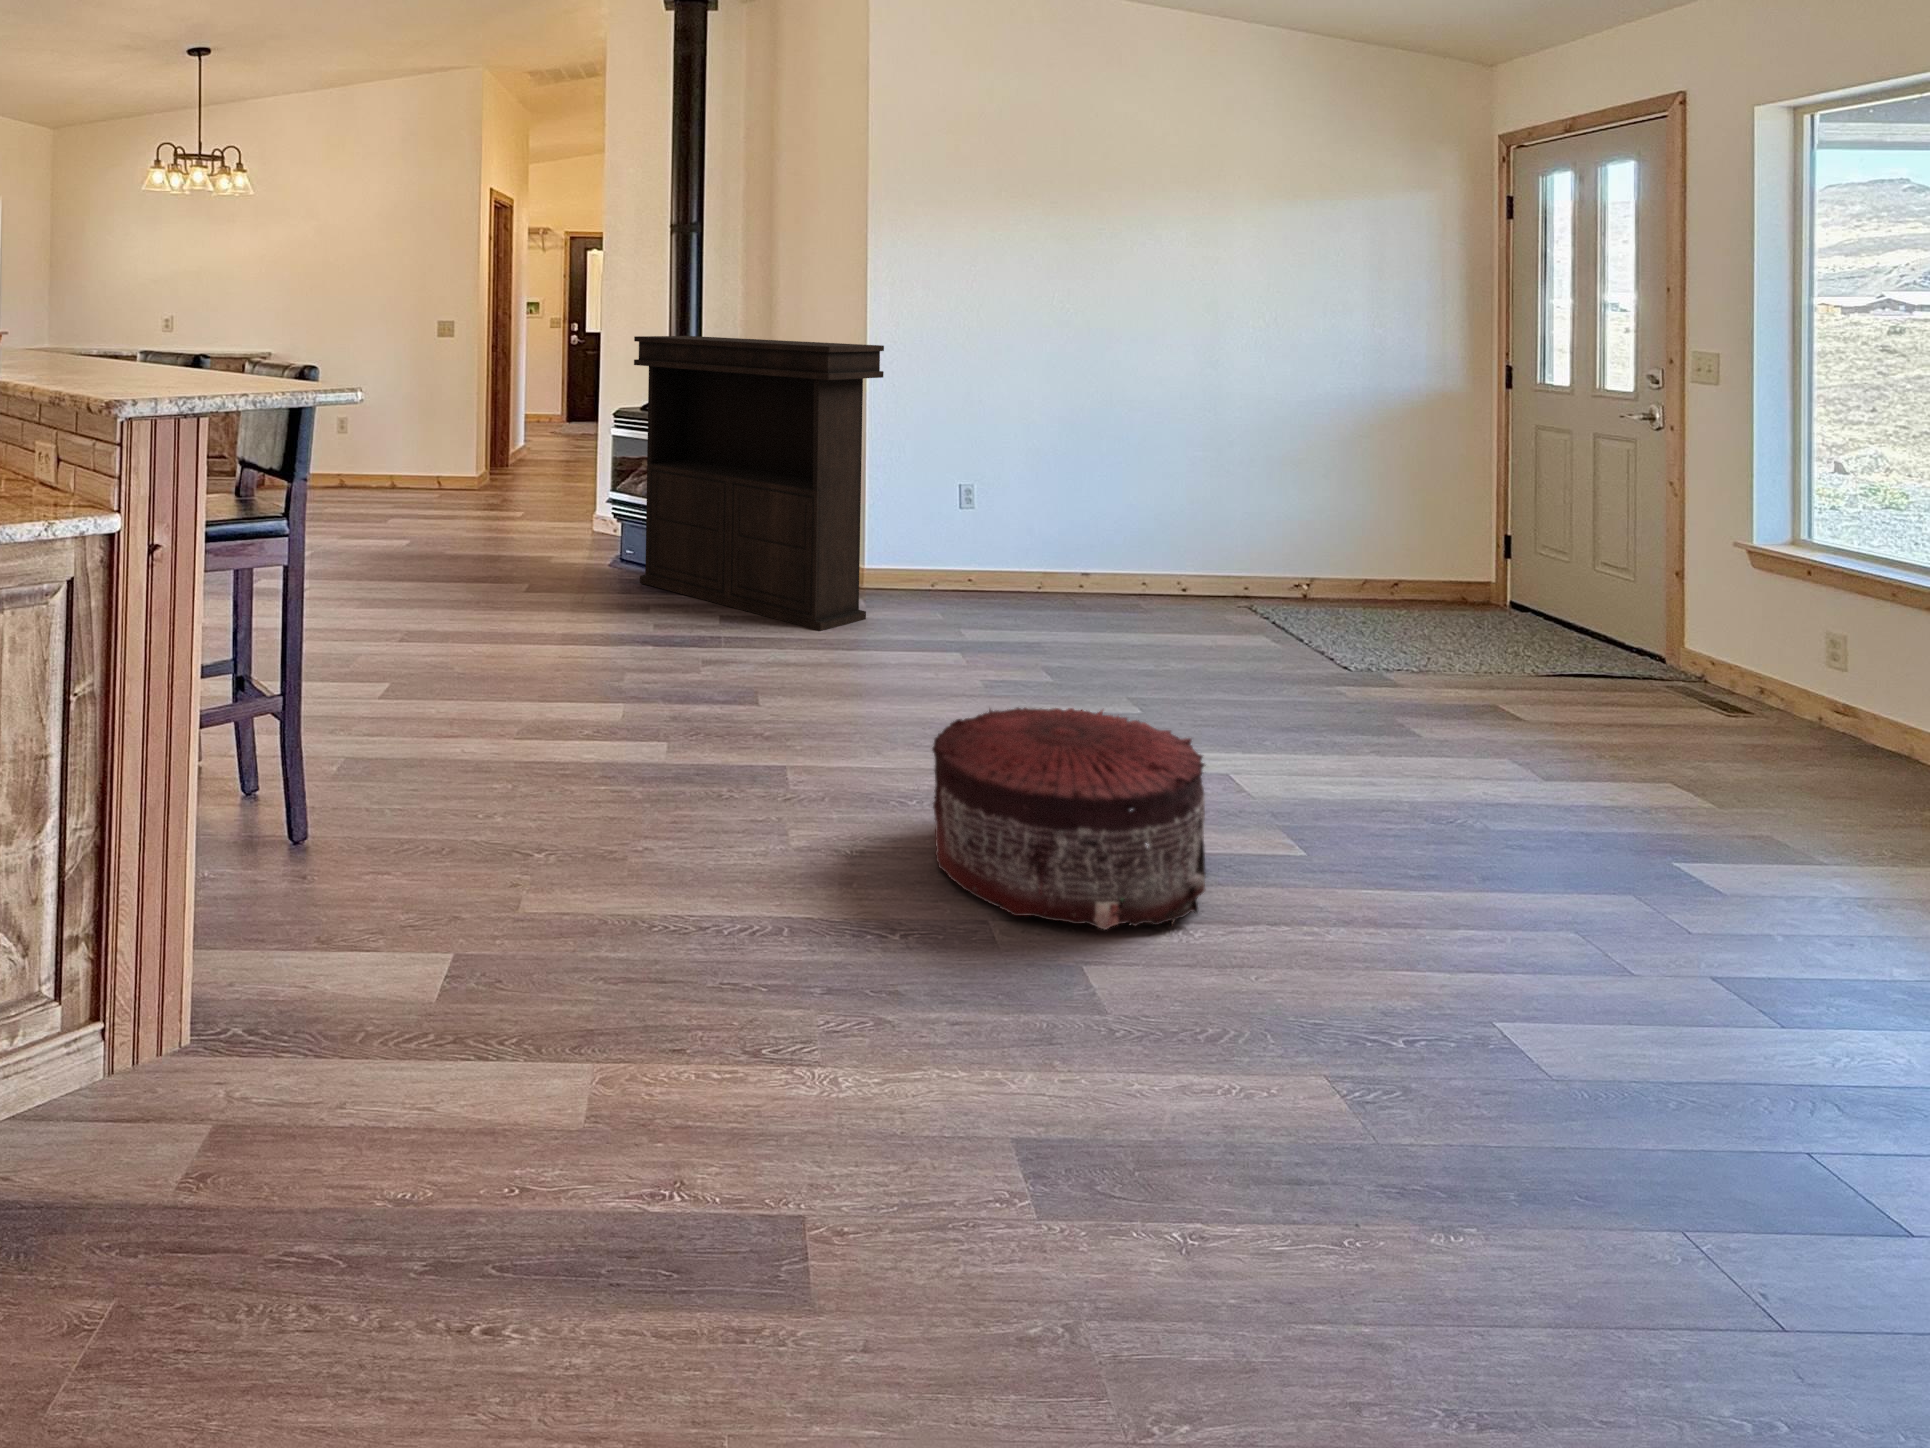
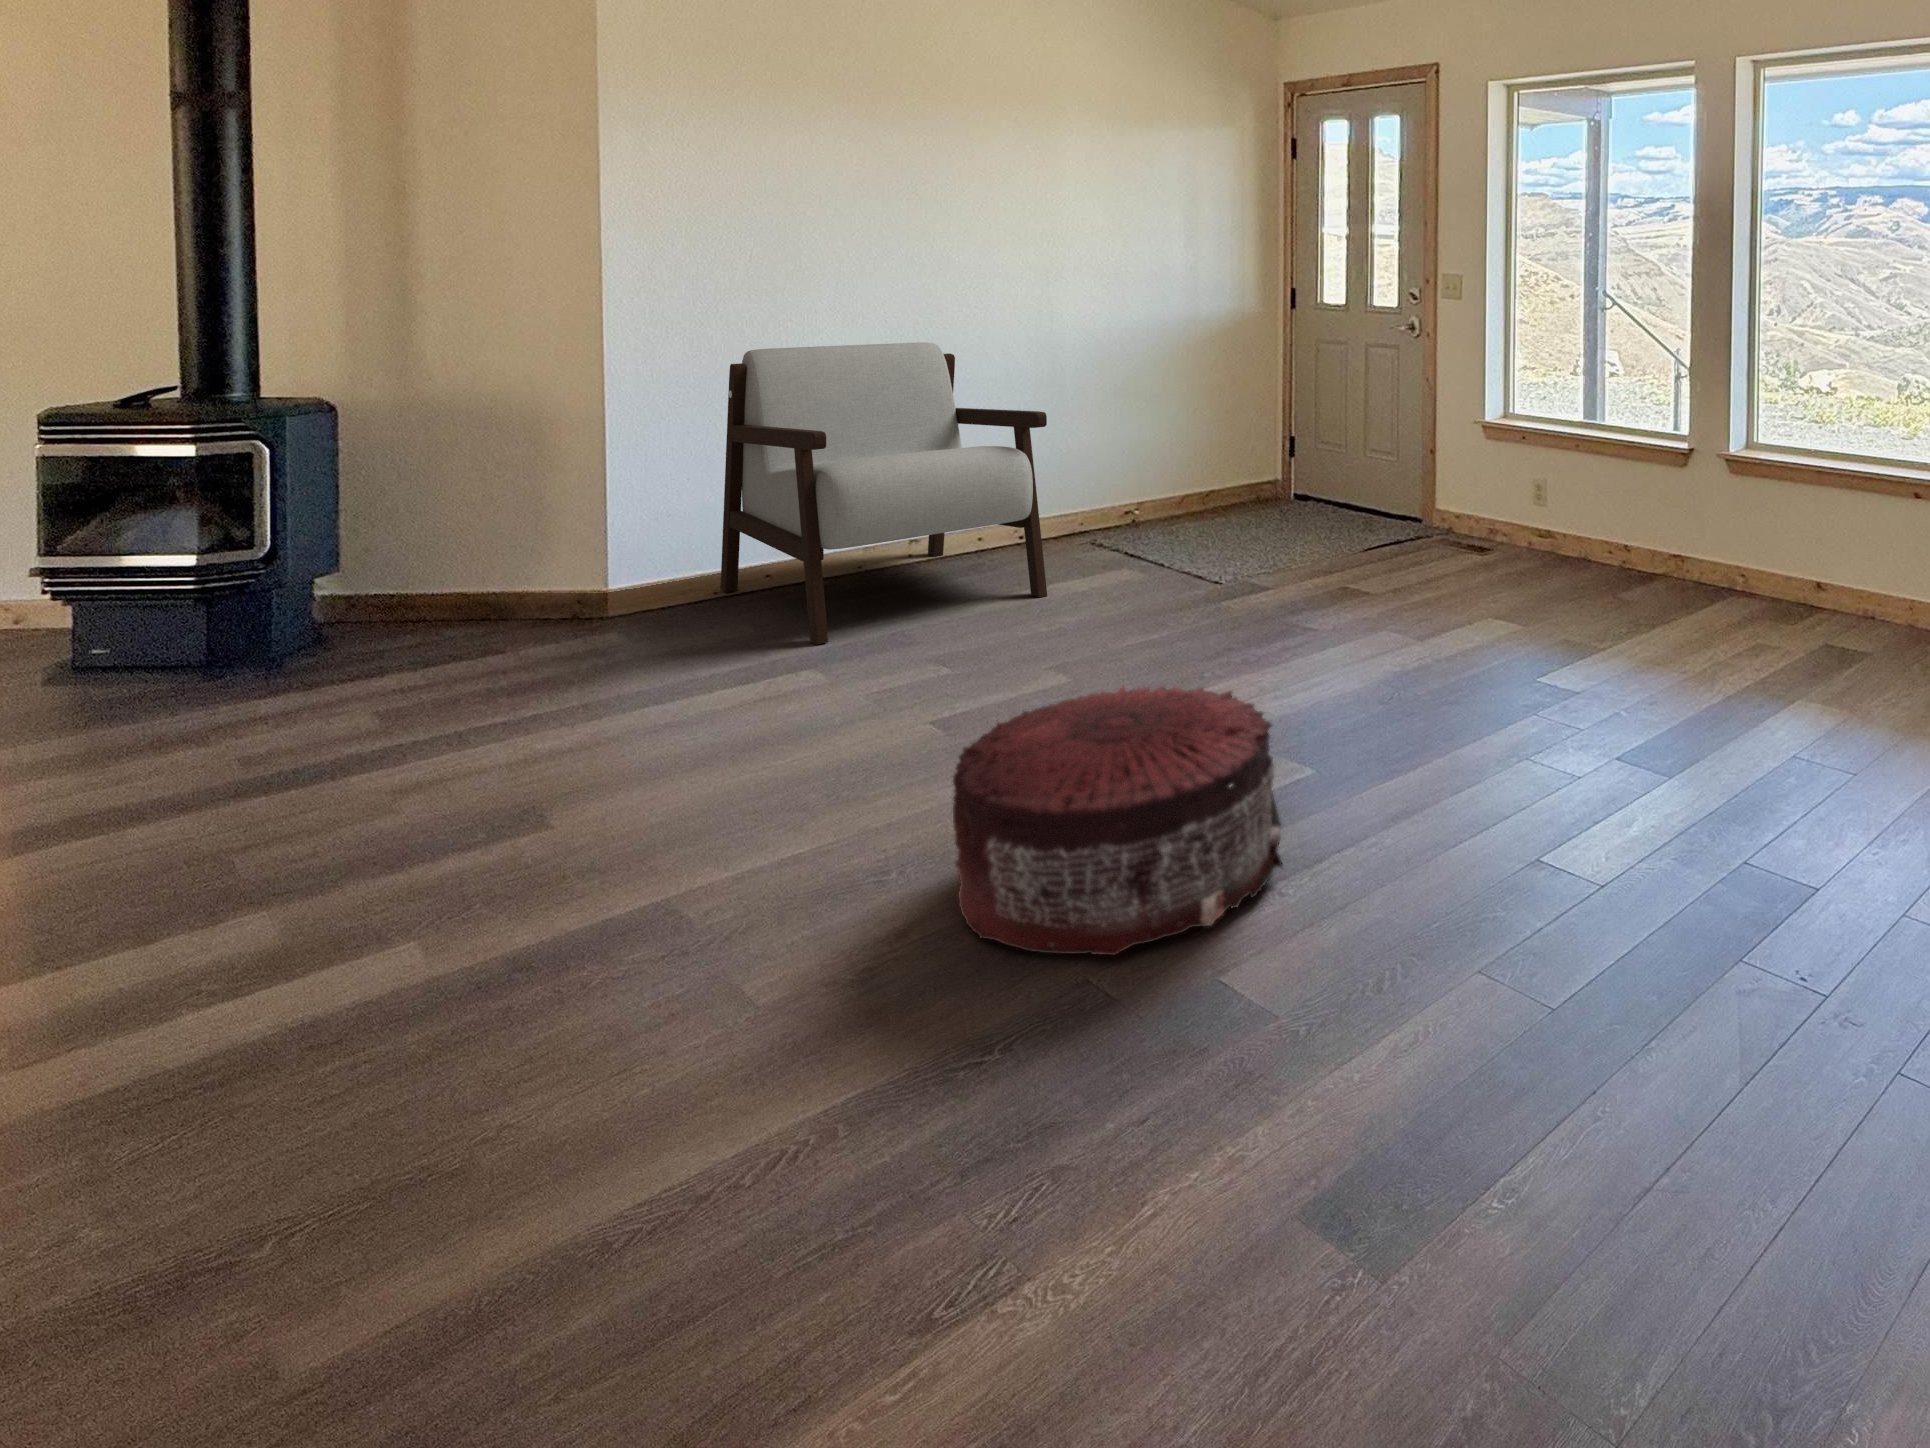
console table: present [634,336,884,631] -> none [119,278,661,690]
armchair: none [938,399,1174,646] -> present [721,343,1047,644]

